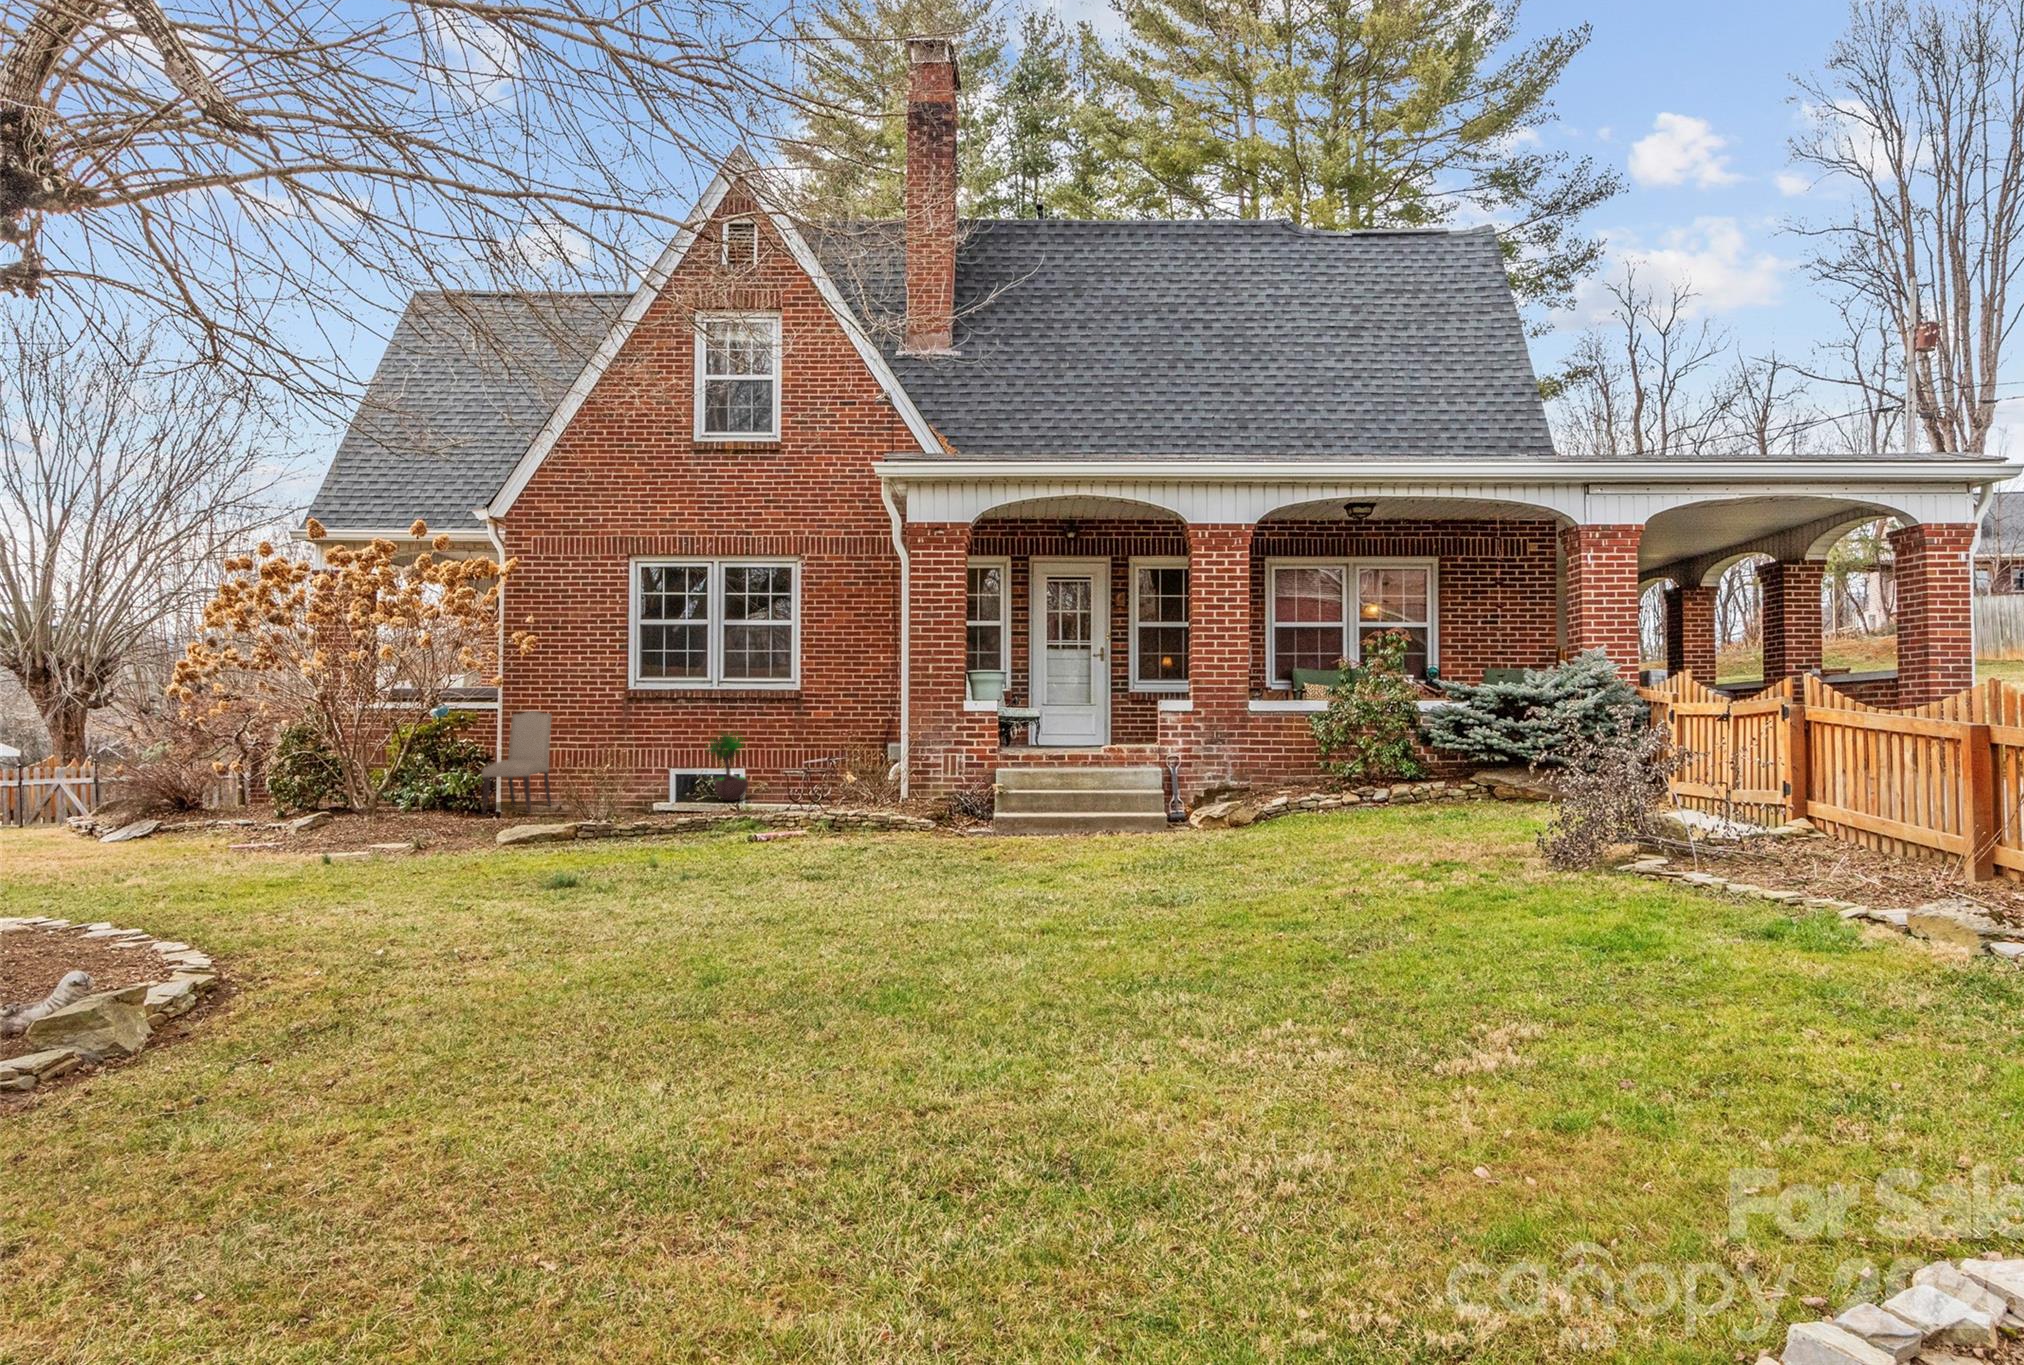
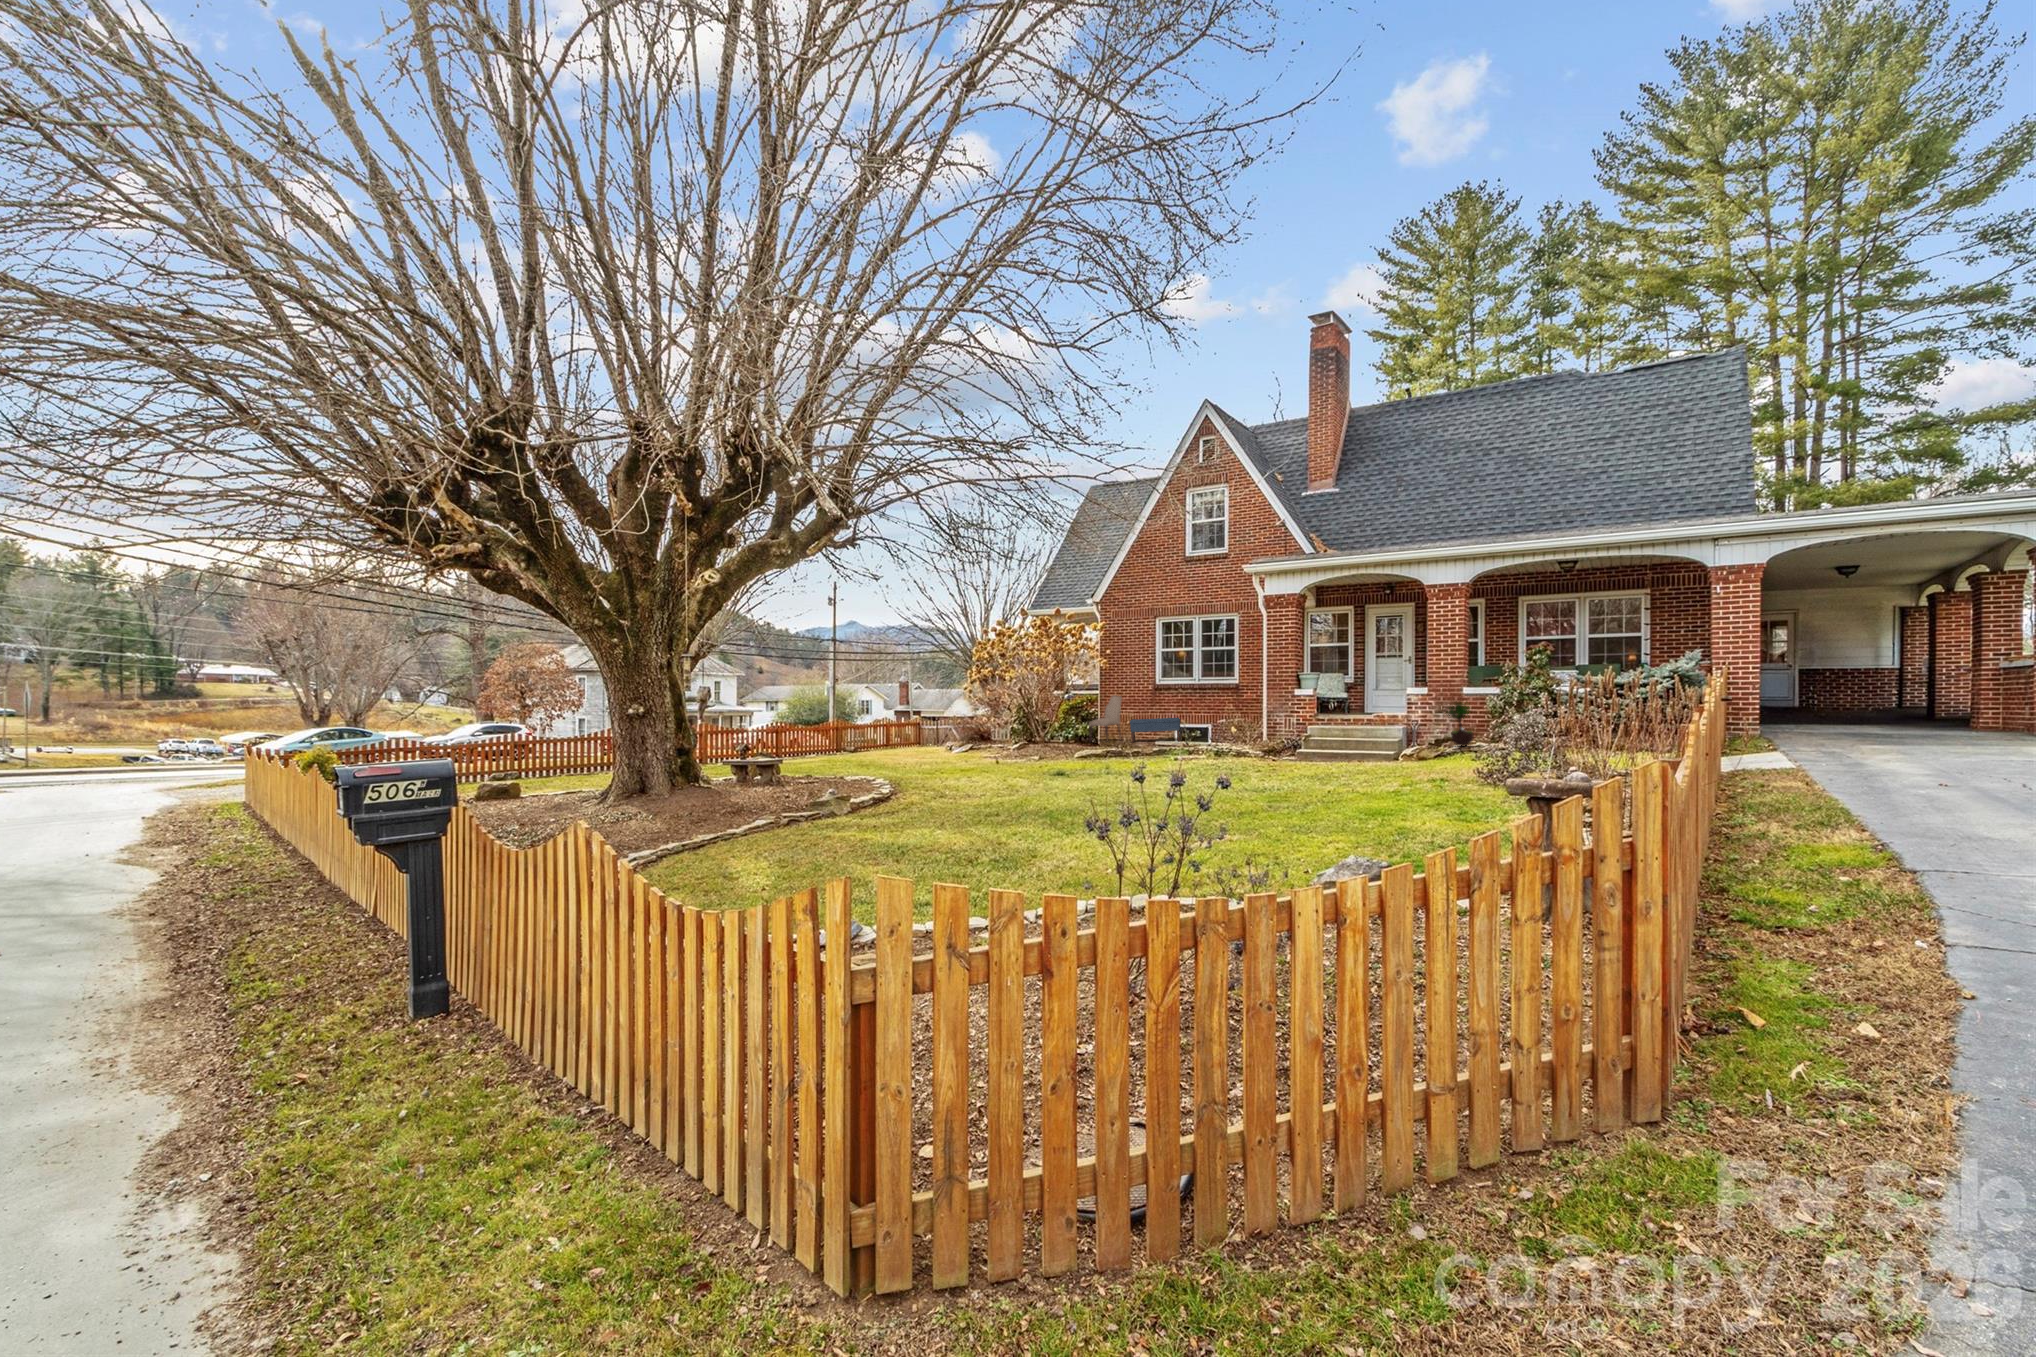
potted tree: present [706,734,748,801] -> present [1446,703,1474,746]
bench: none [580,755,688,810] -> present [1130,717,1181,743]

